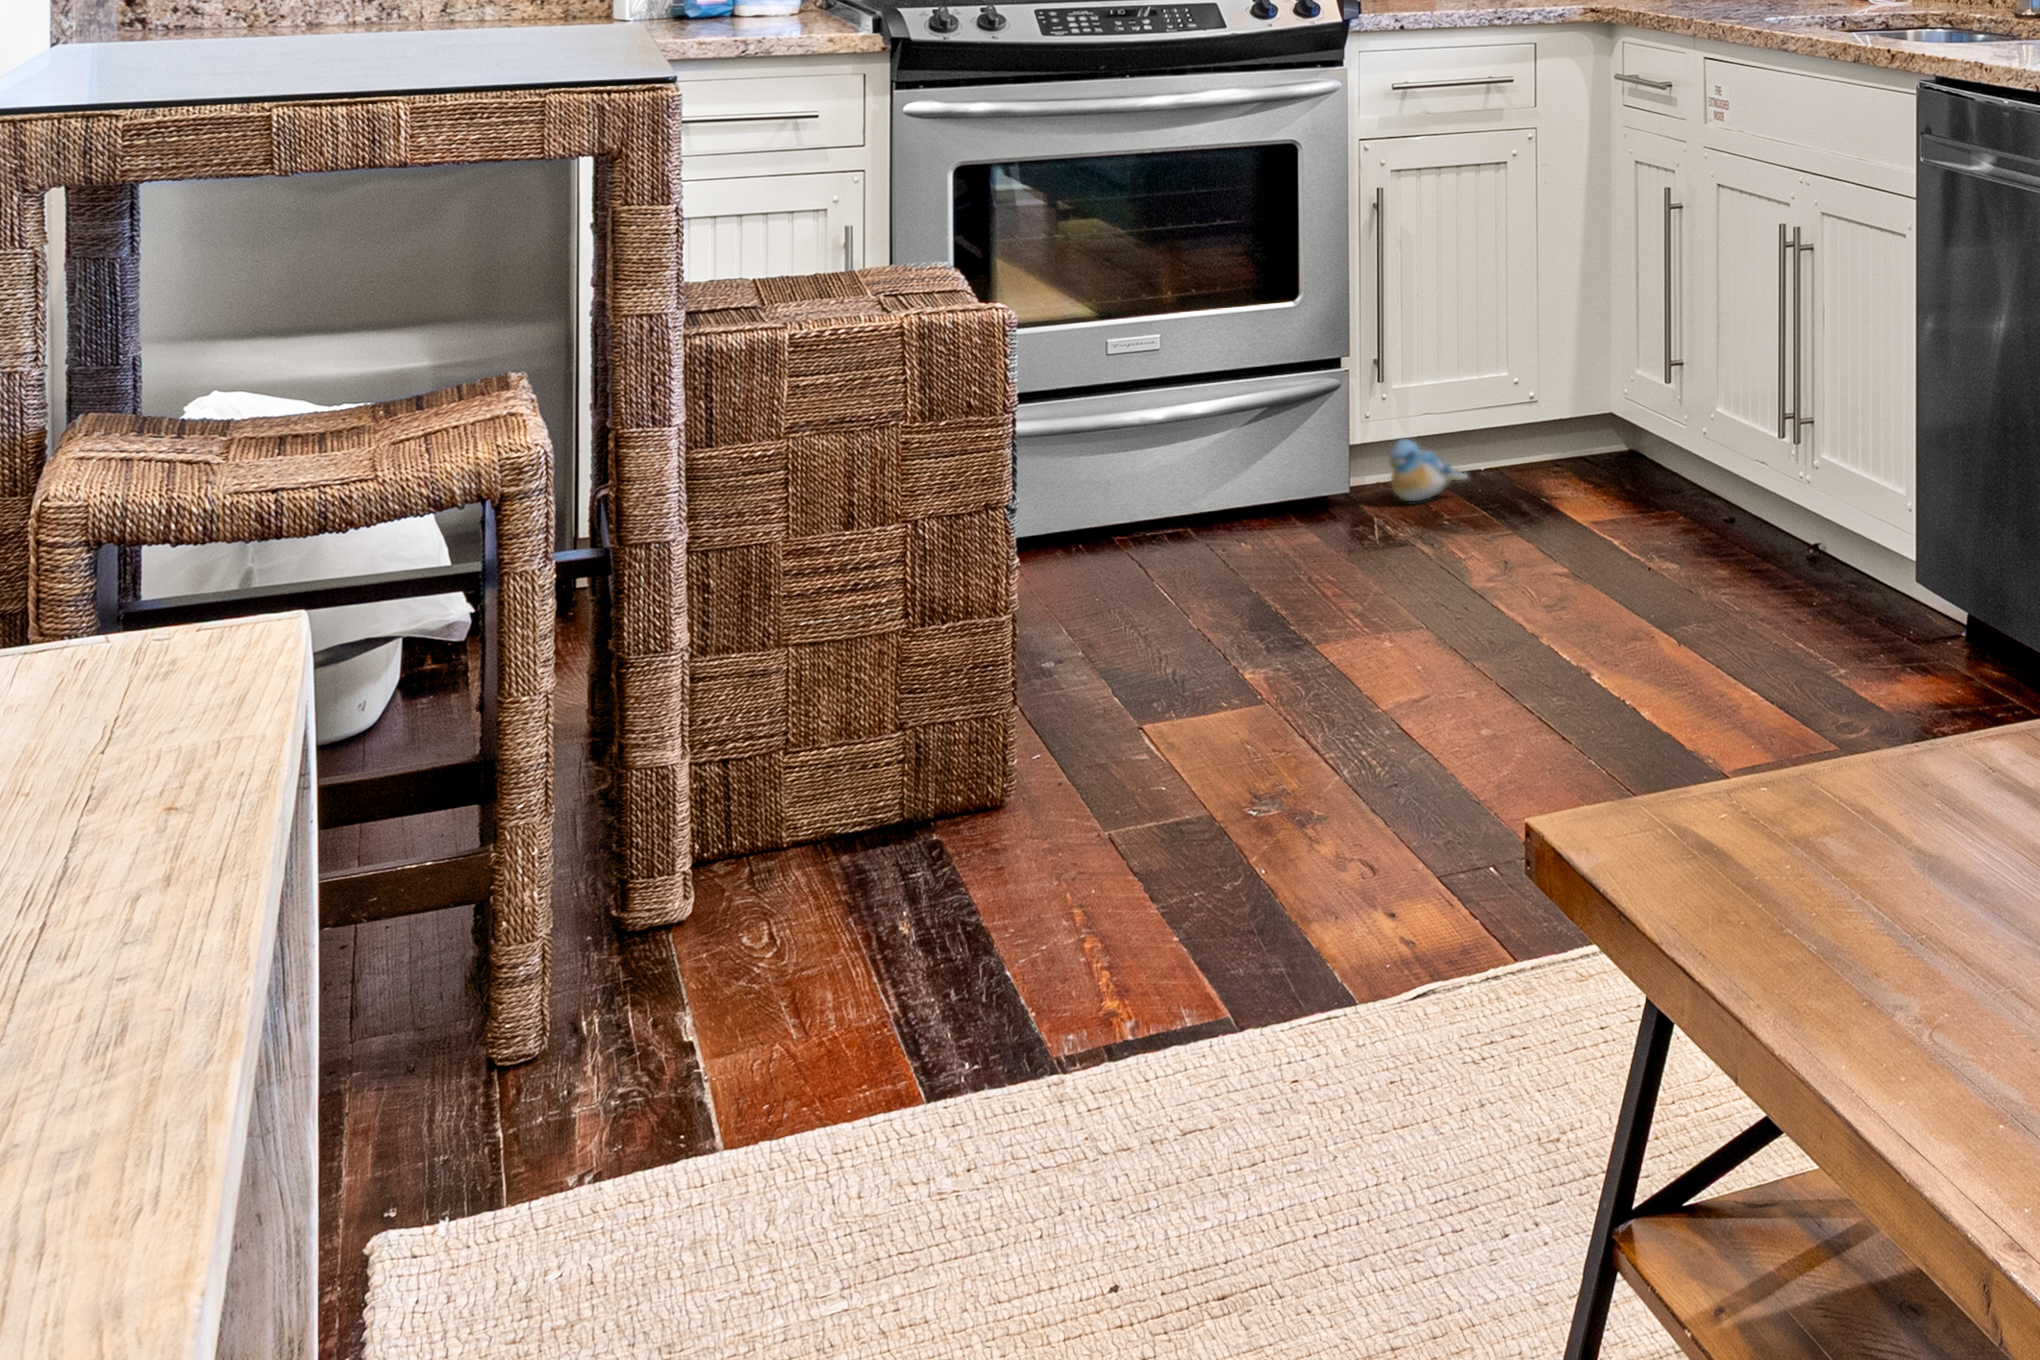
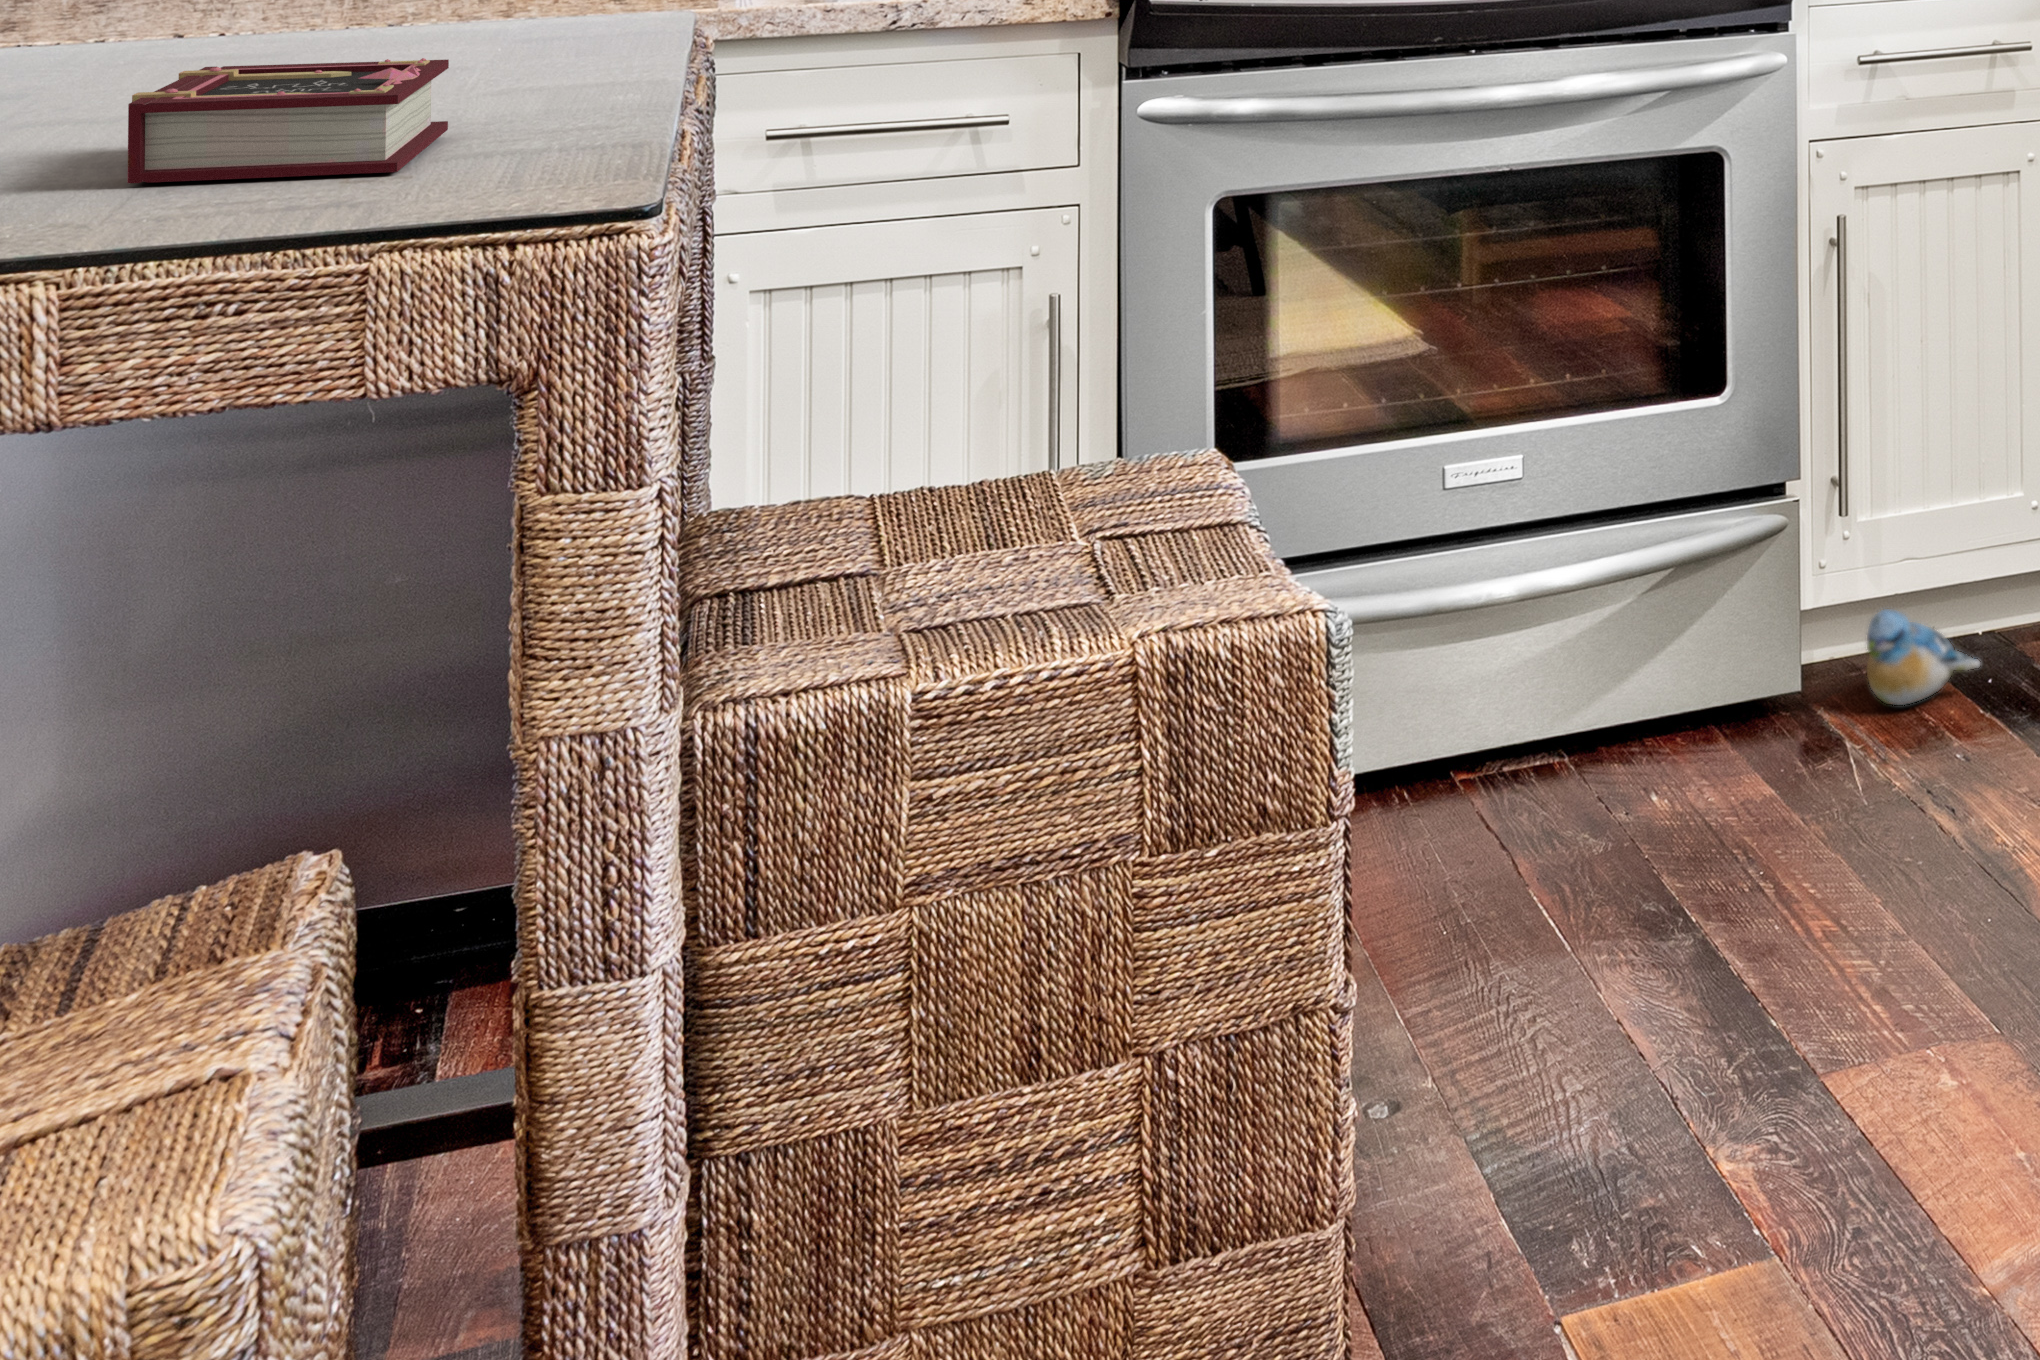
book: none [418,31,553,78] -> present [127,58,449,183]

